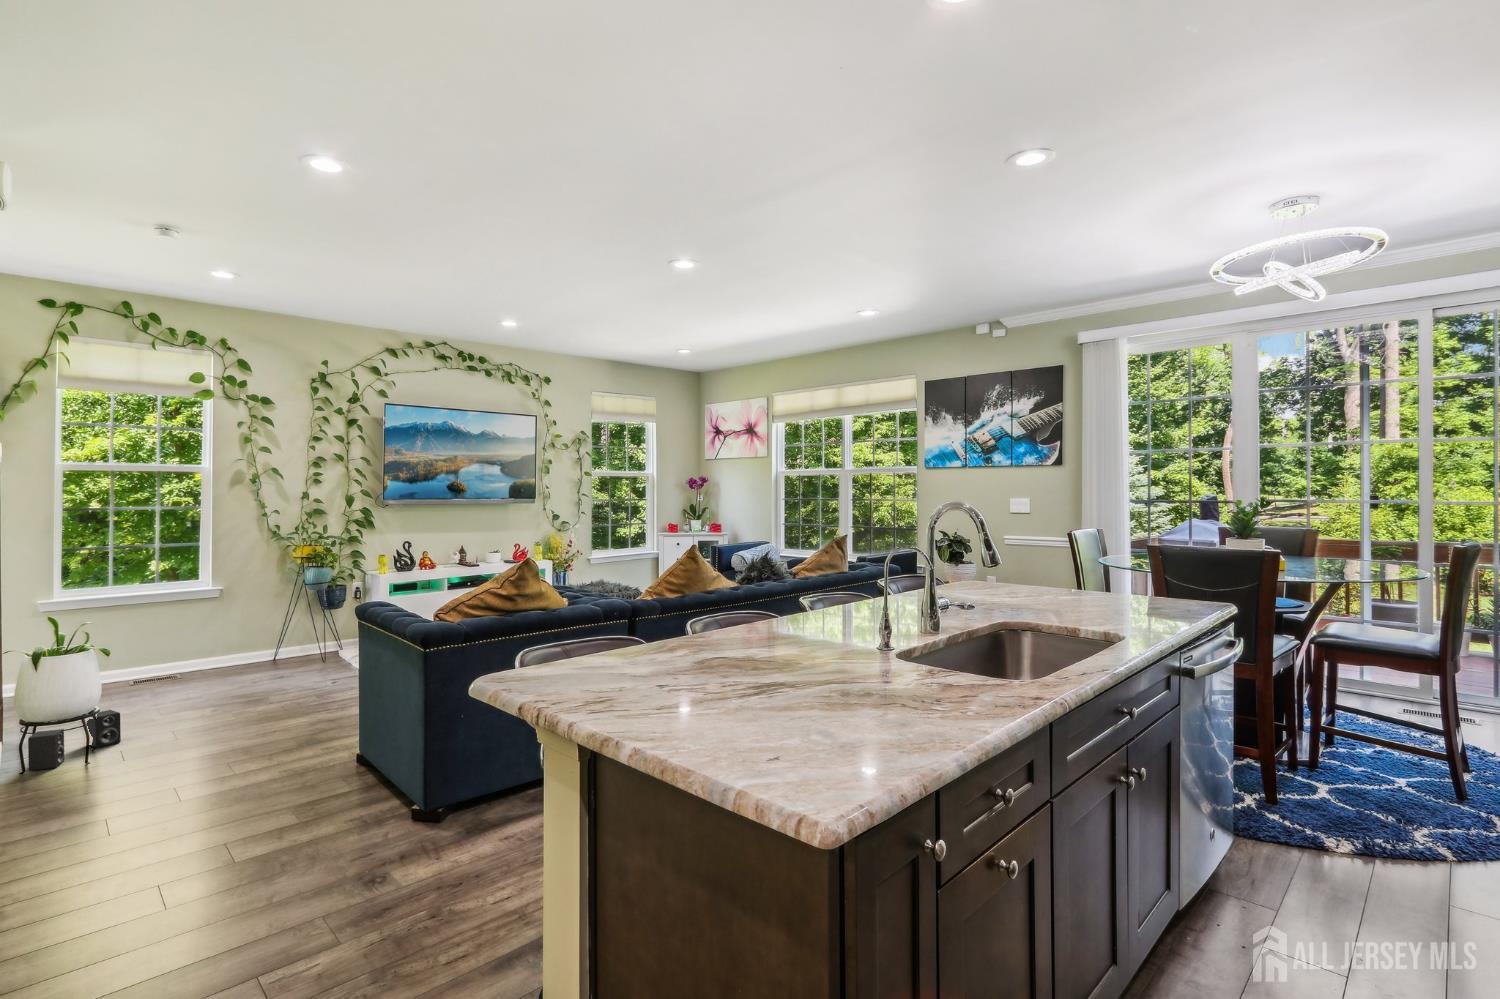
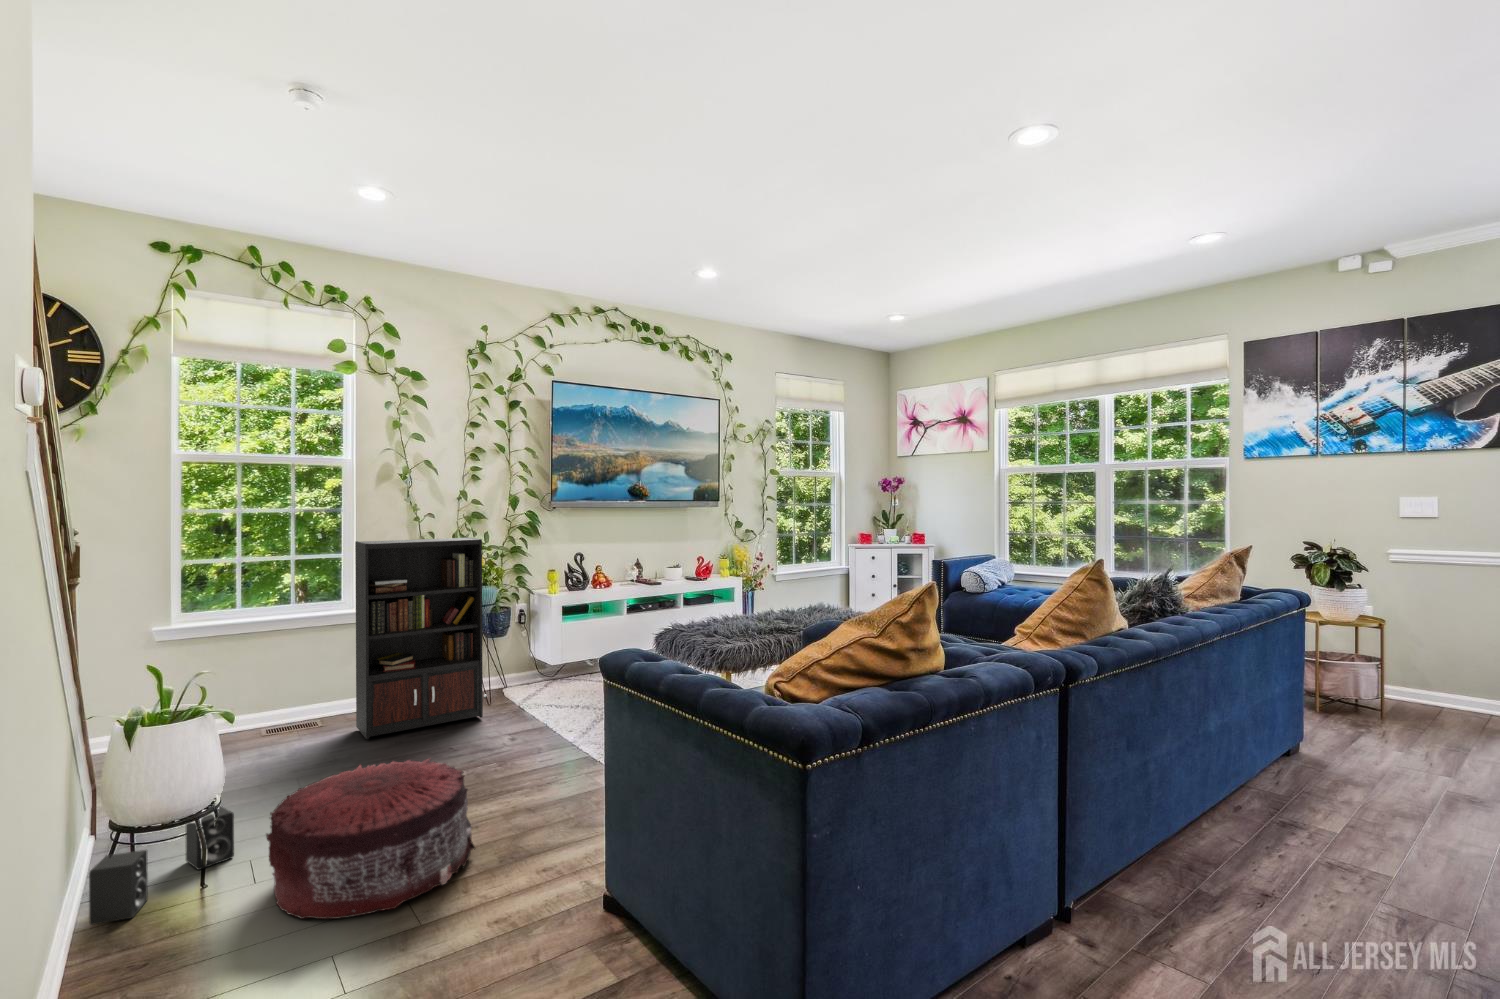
bookcase: none [211,530,325,682] -> present [355,537,487,739]
pouf: none [143,678,288,764] -> present [266,759,475,919]

